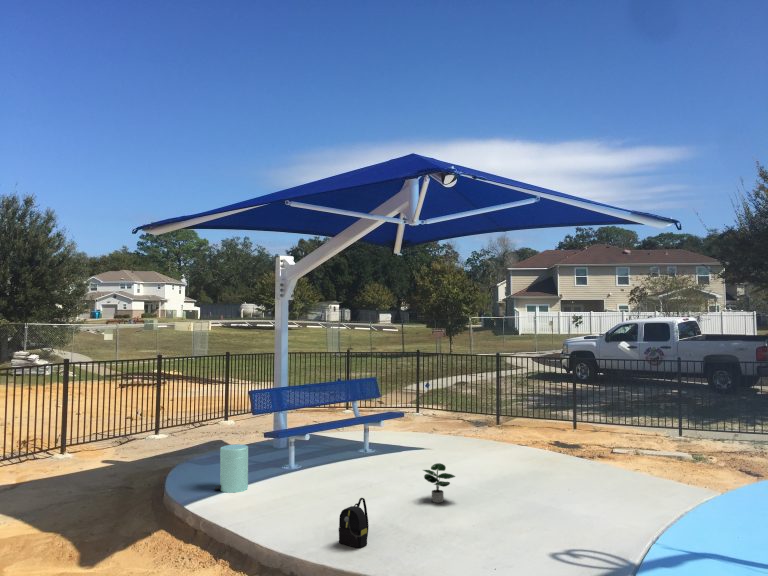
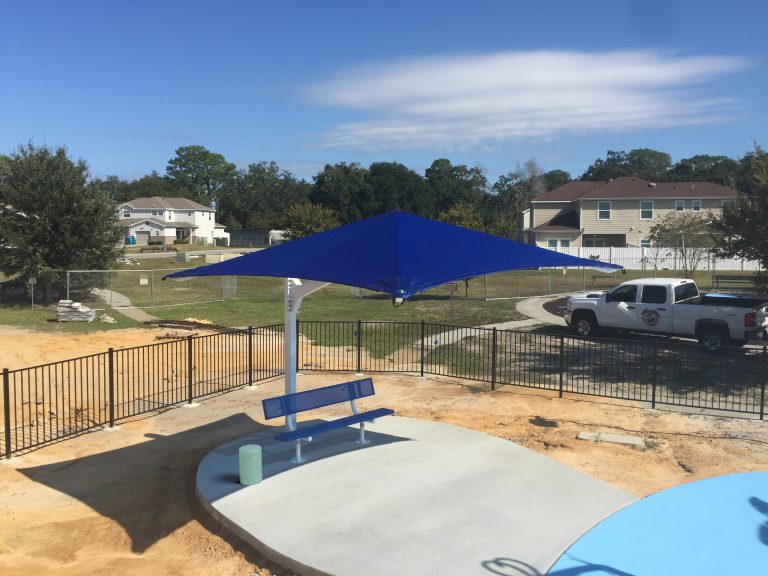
potted plant: present [423,463,455,503] -> none [401,467,428,500]
backpack: present [339,498,369,548] -> none [327,510,350,550]

